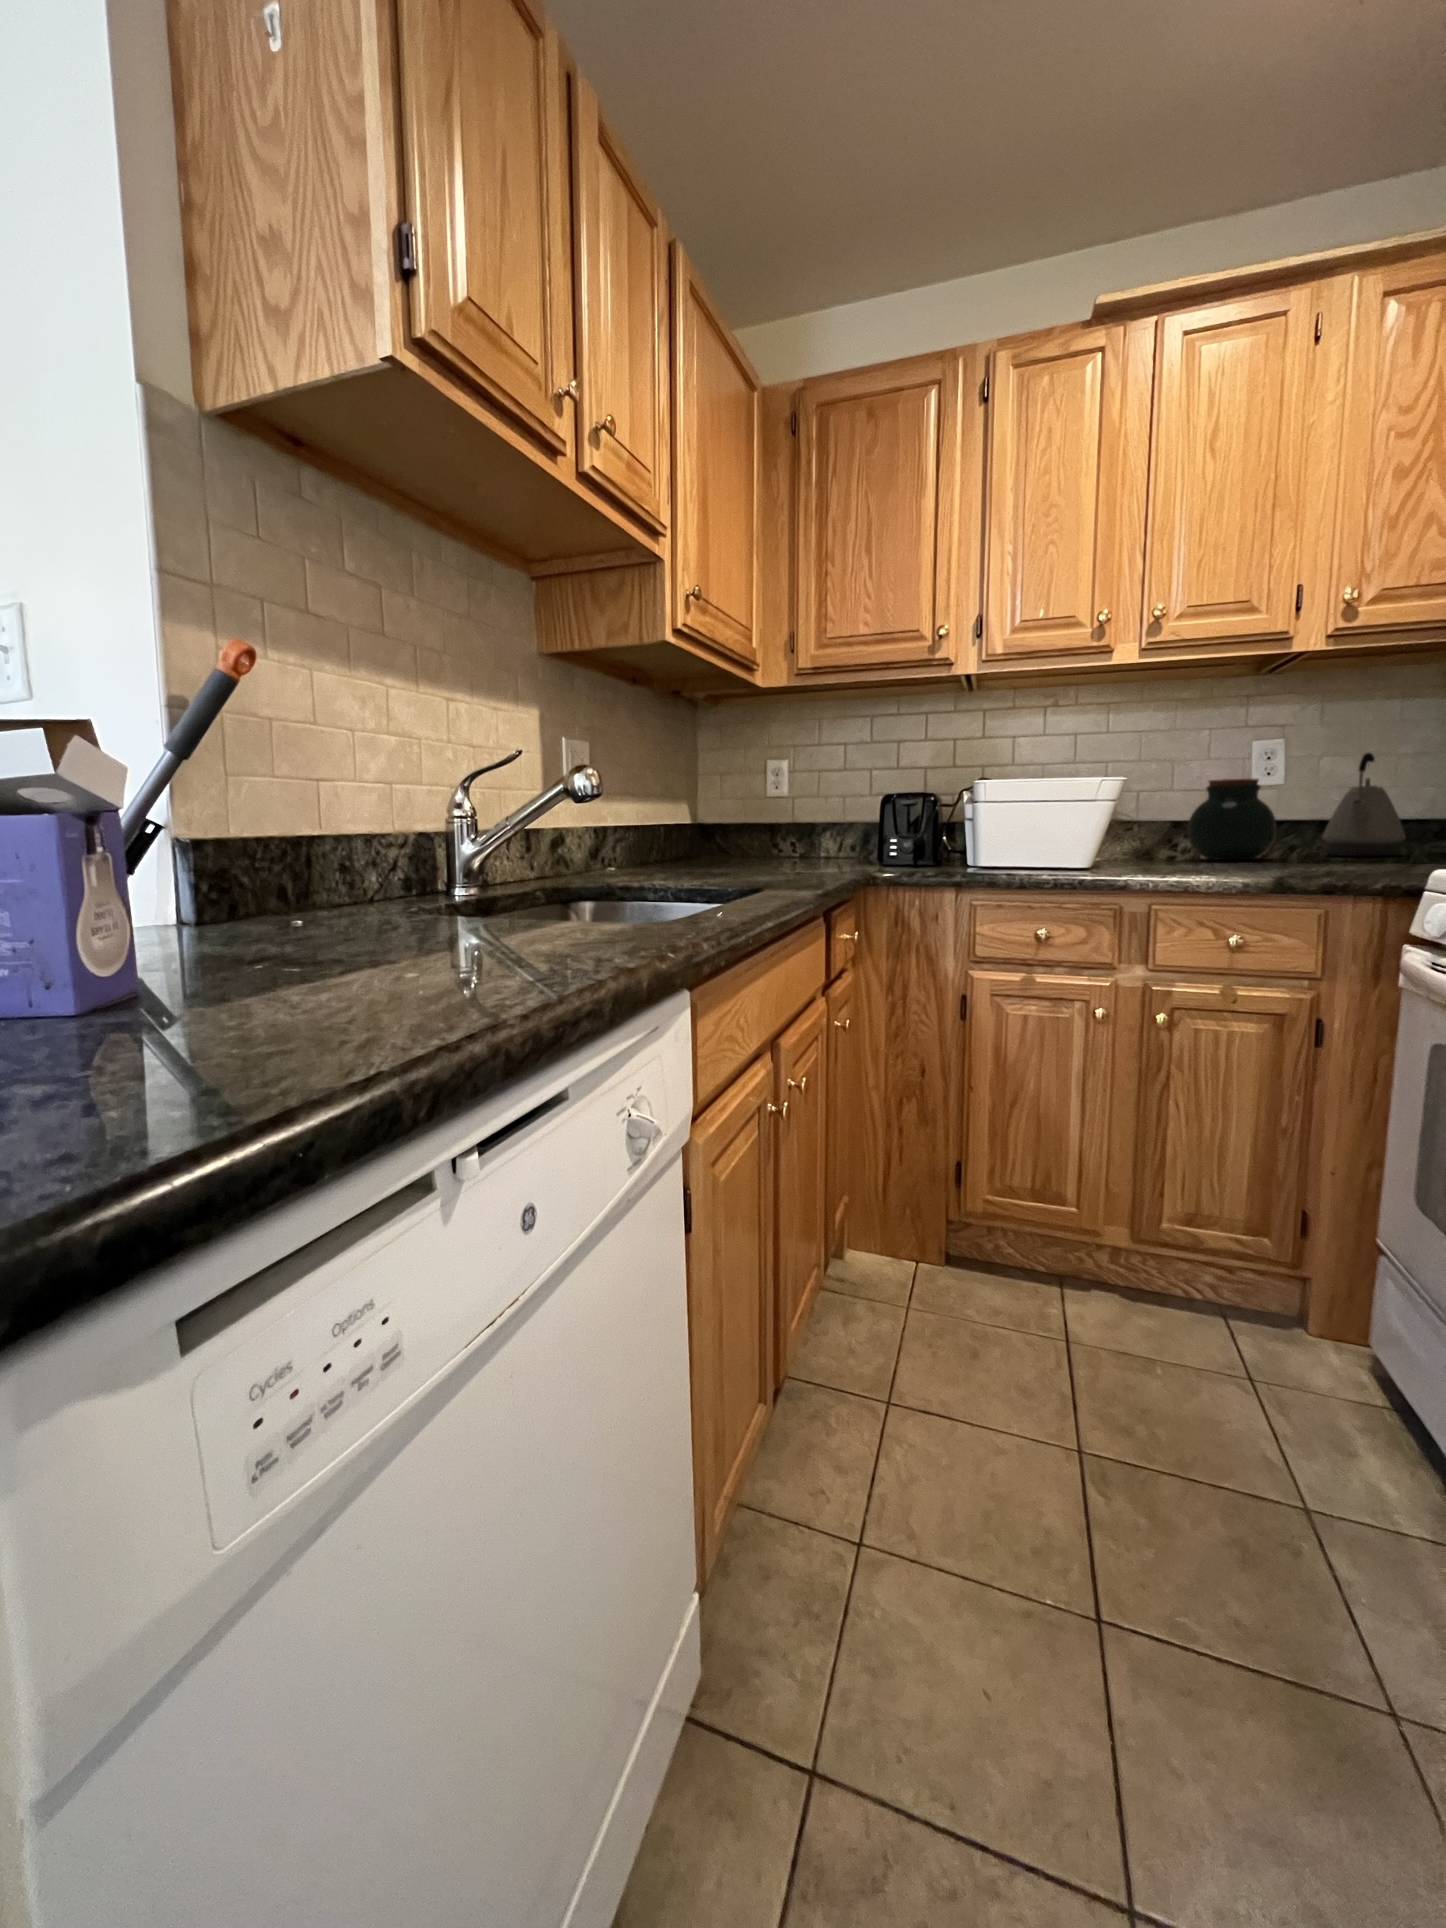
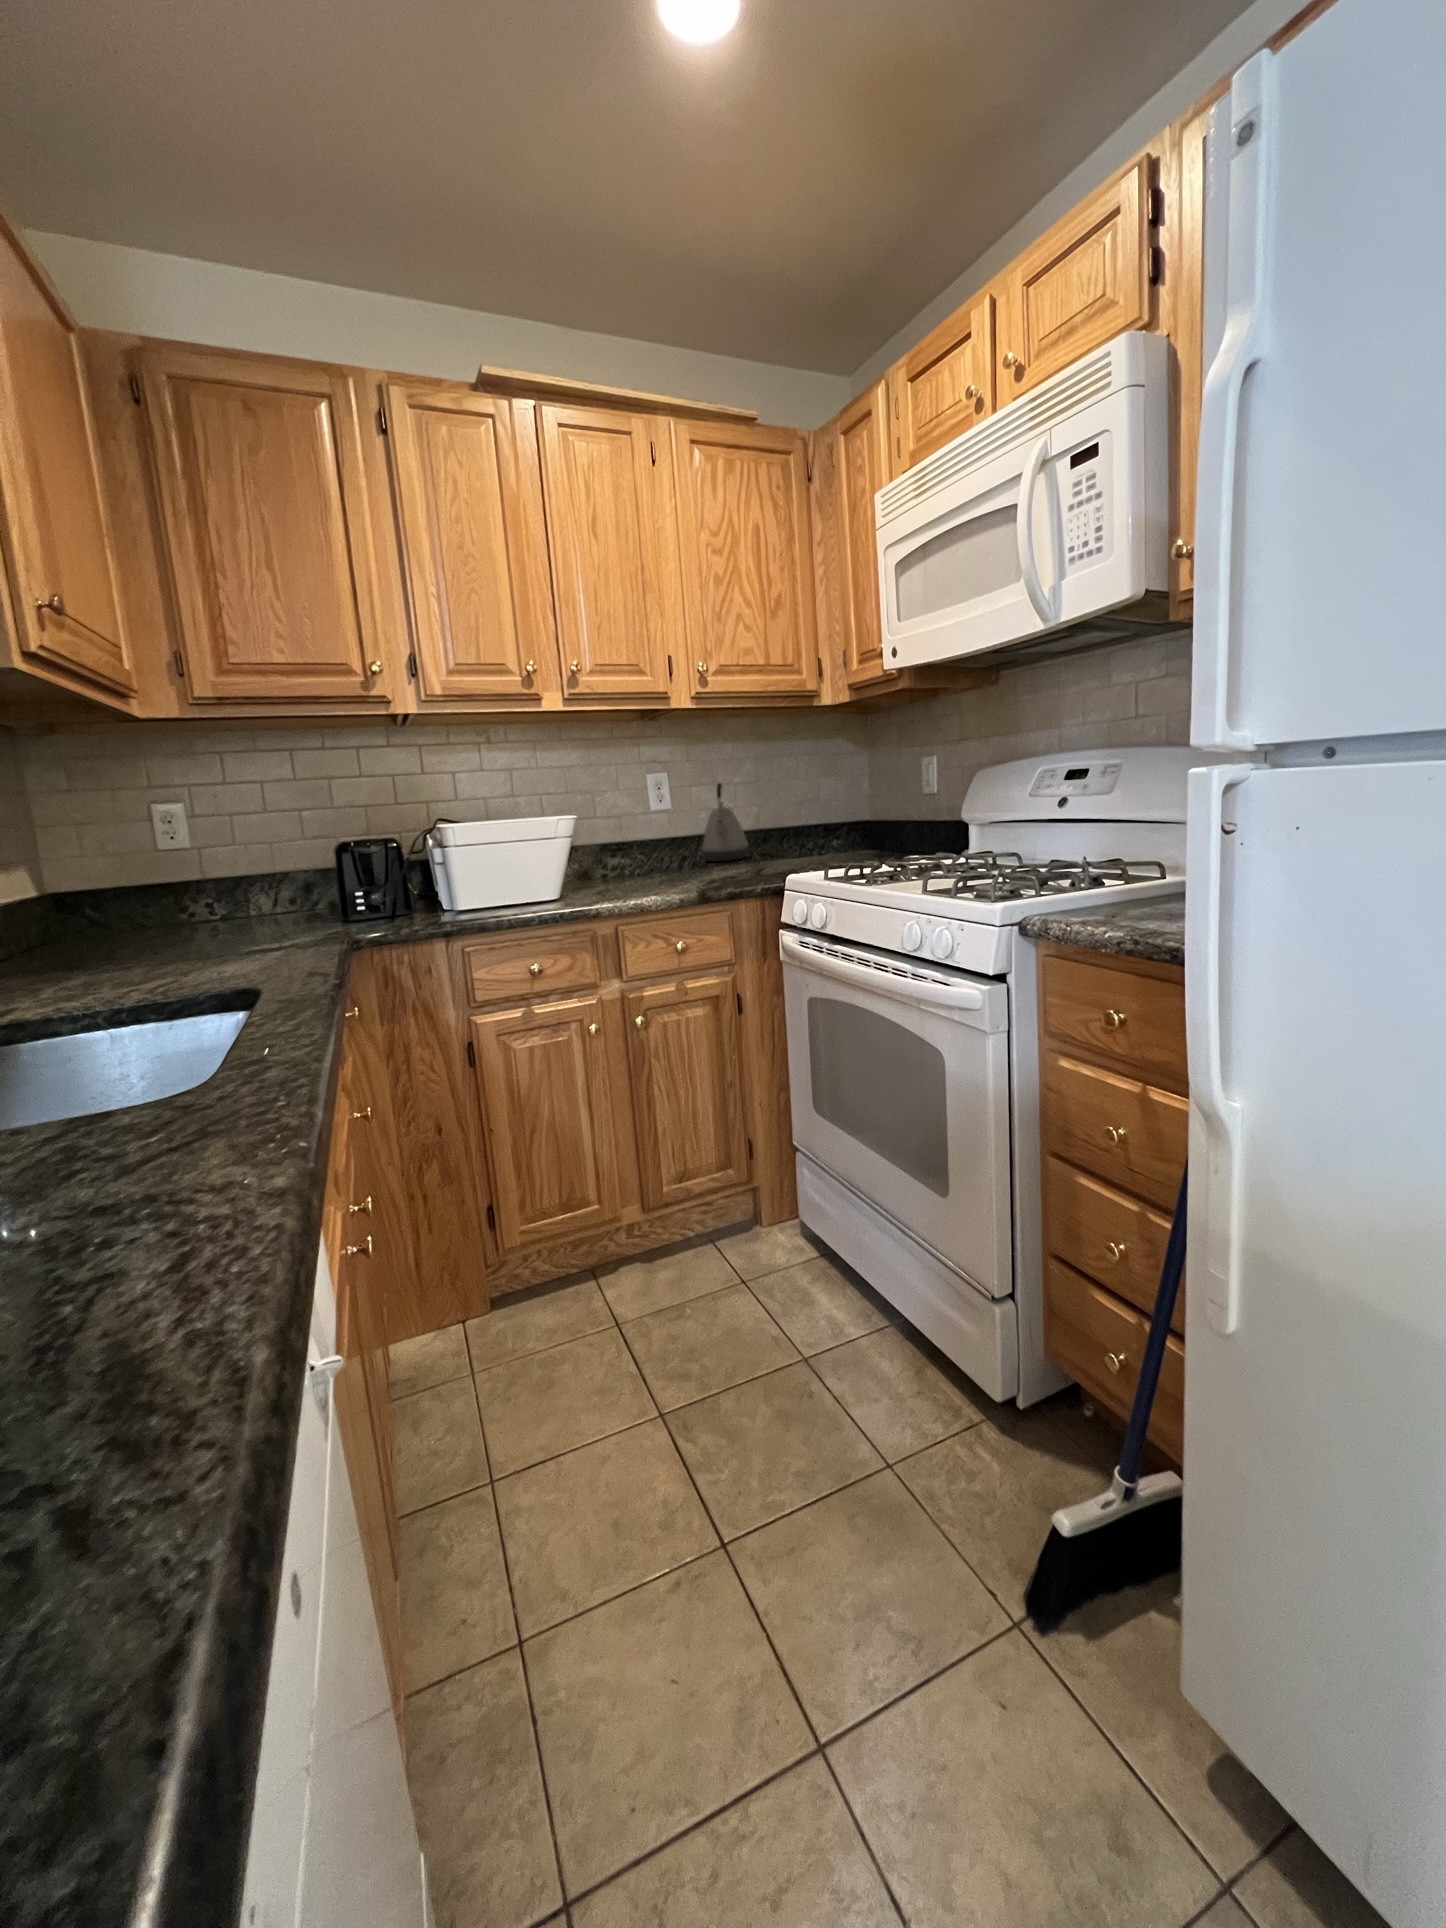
jar: present [1188,779,1276,860] -> none [614,806,675,874]

